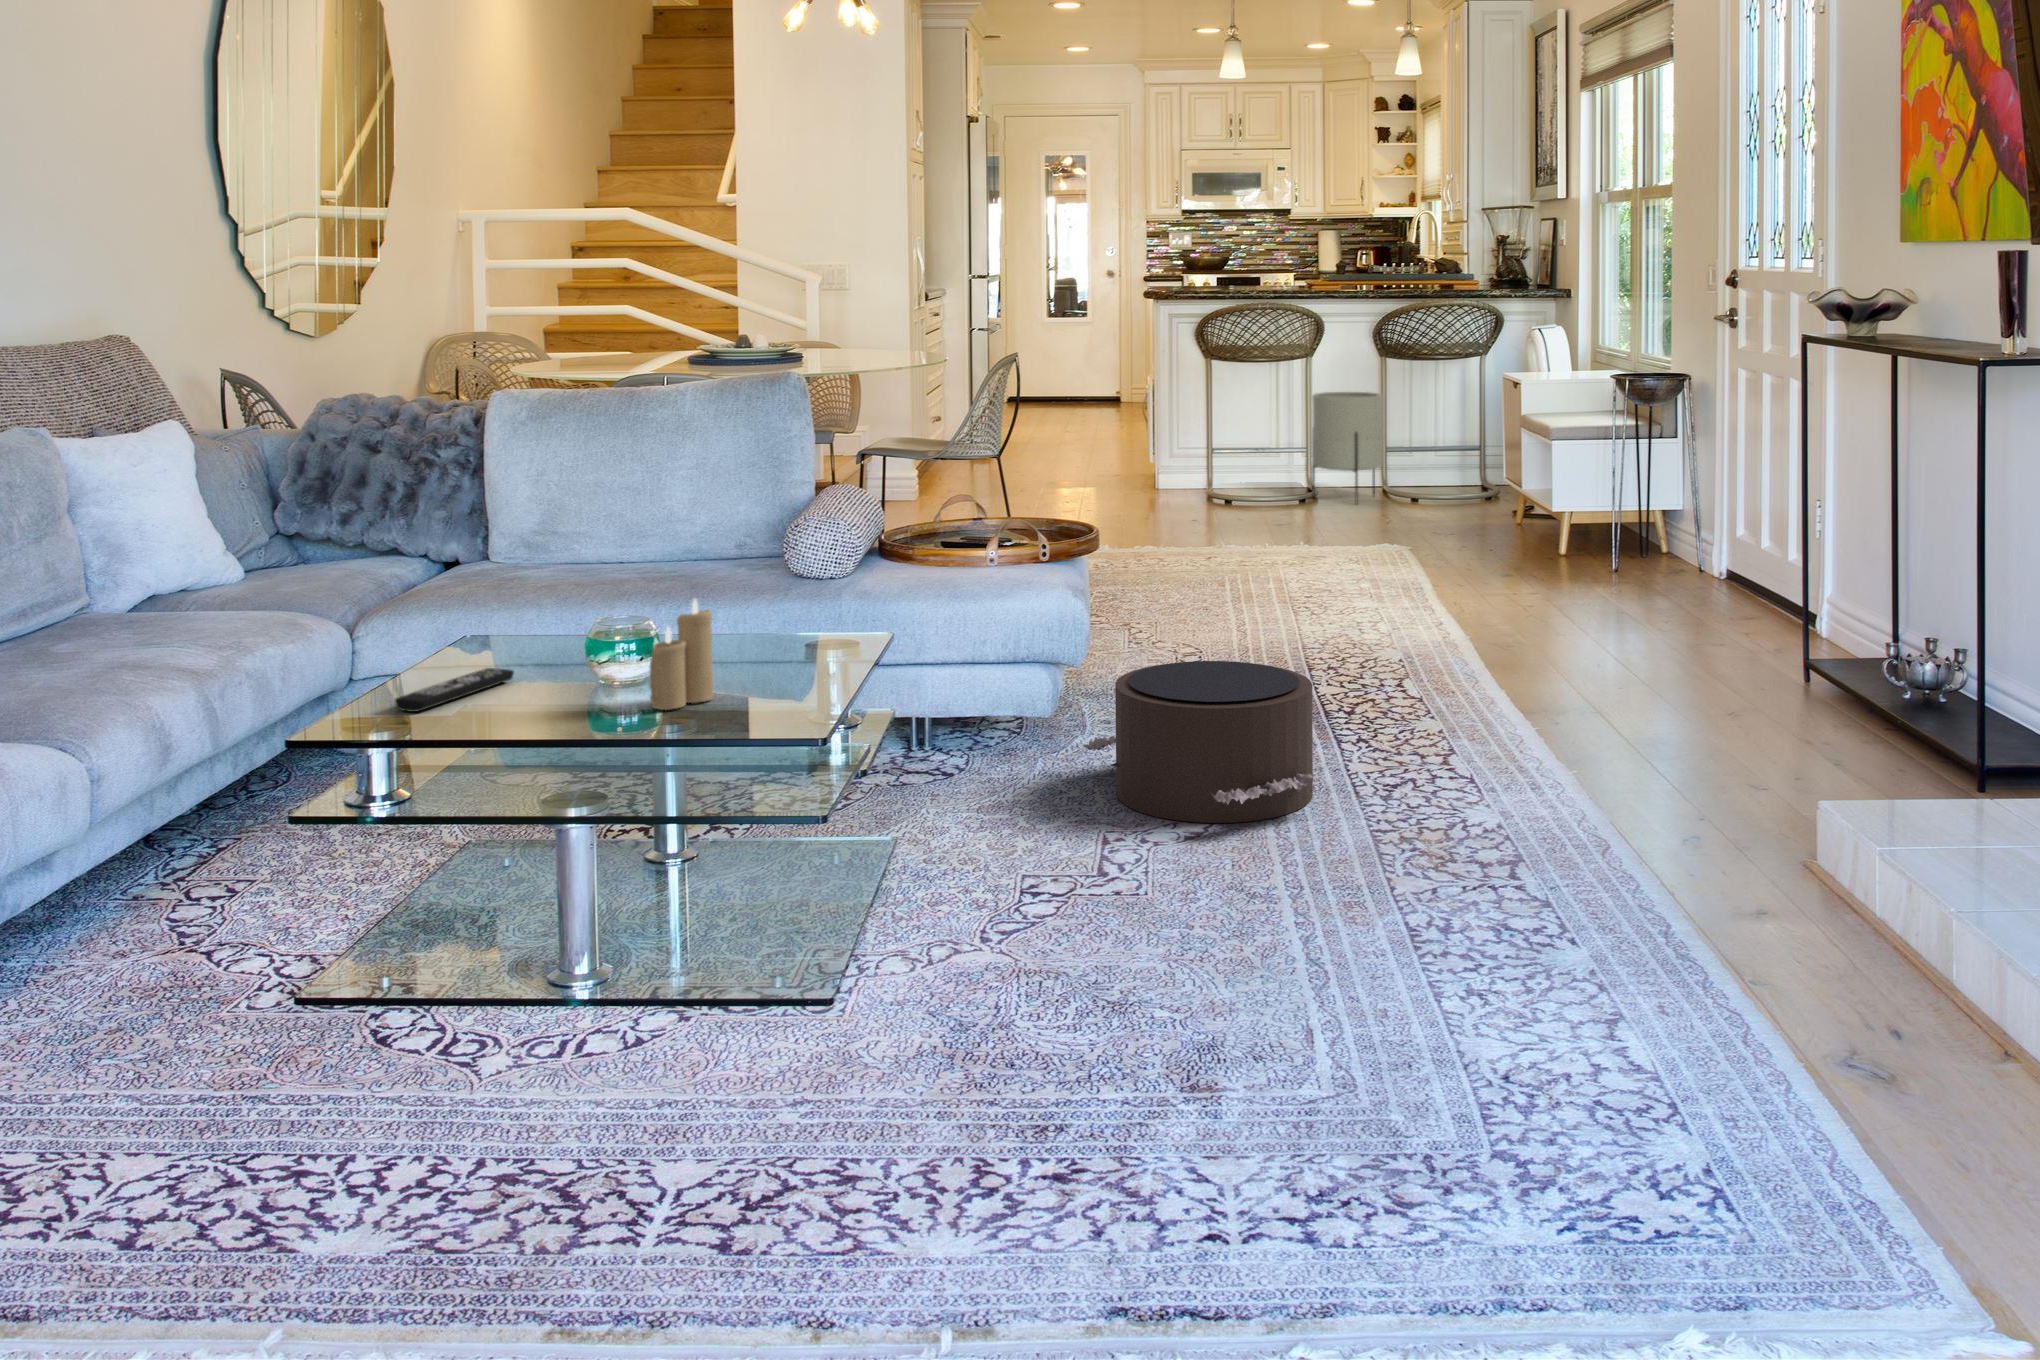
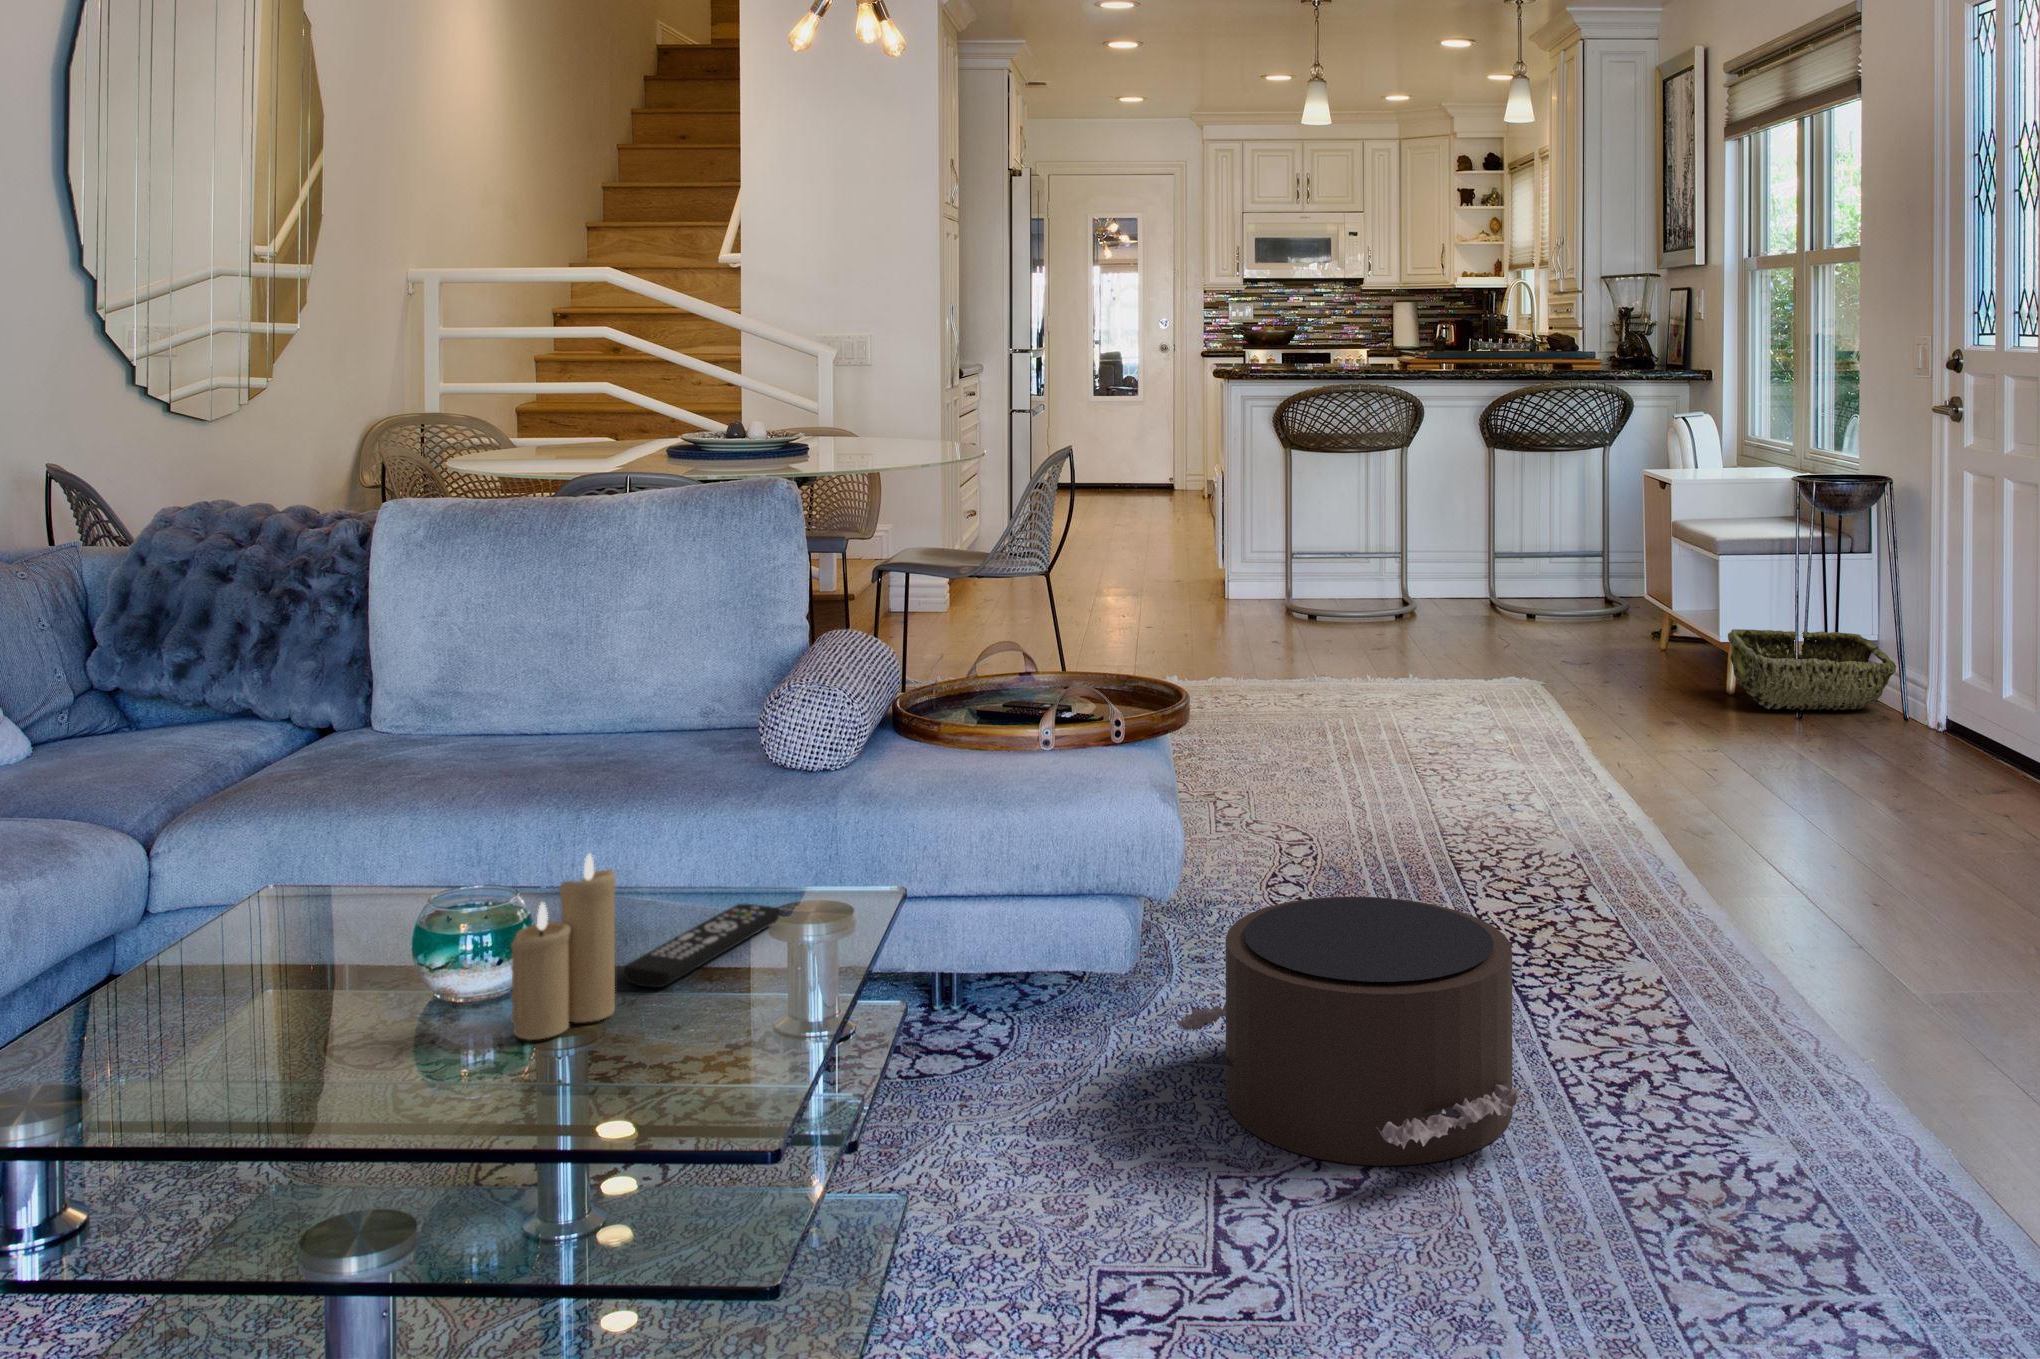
planter: present [1312,392,1383,503] -> none [1410,487,1493,619]
woven basket: none [1559,503,1693,567] -> present [1728,629,1896,711]
remote control: present [395,668,514,712] -> present [624,904,780,987]

